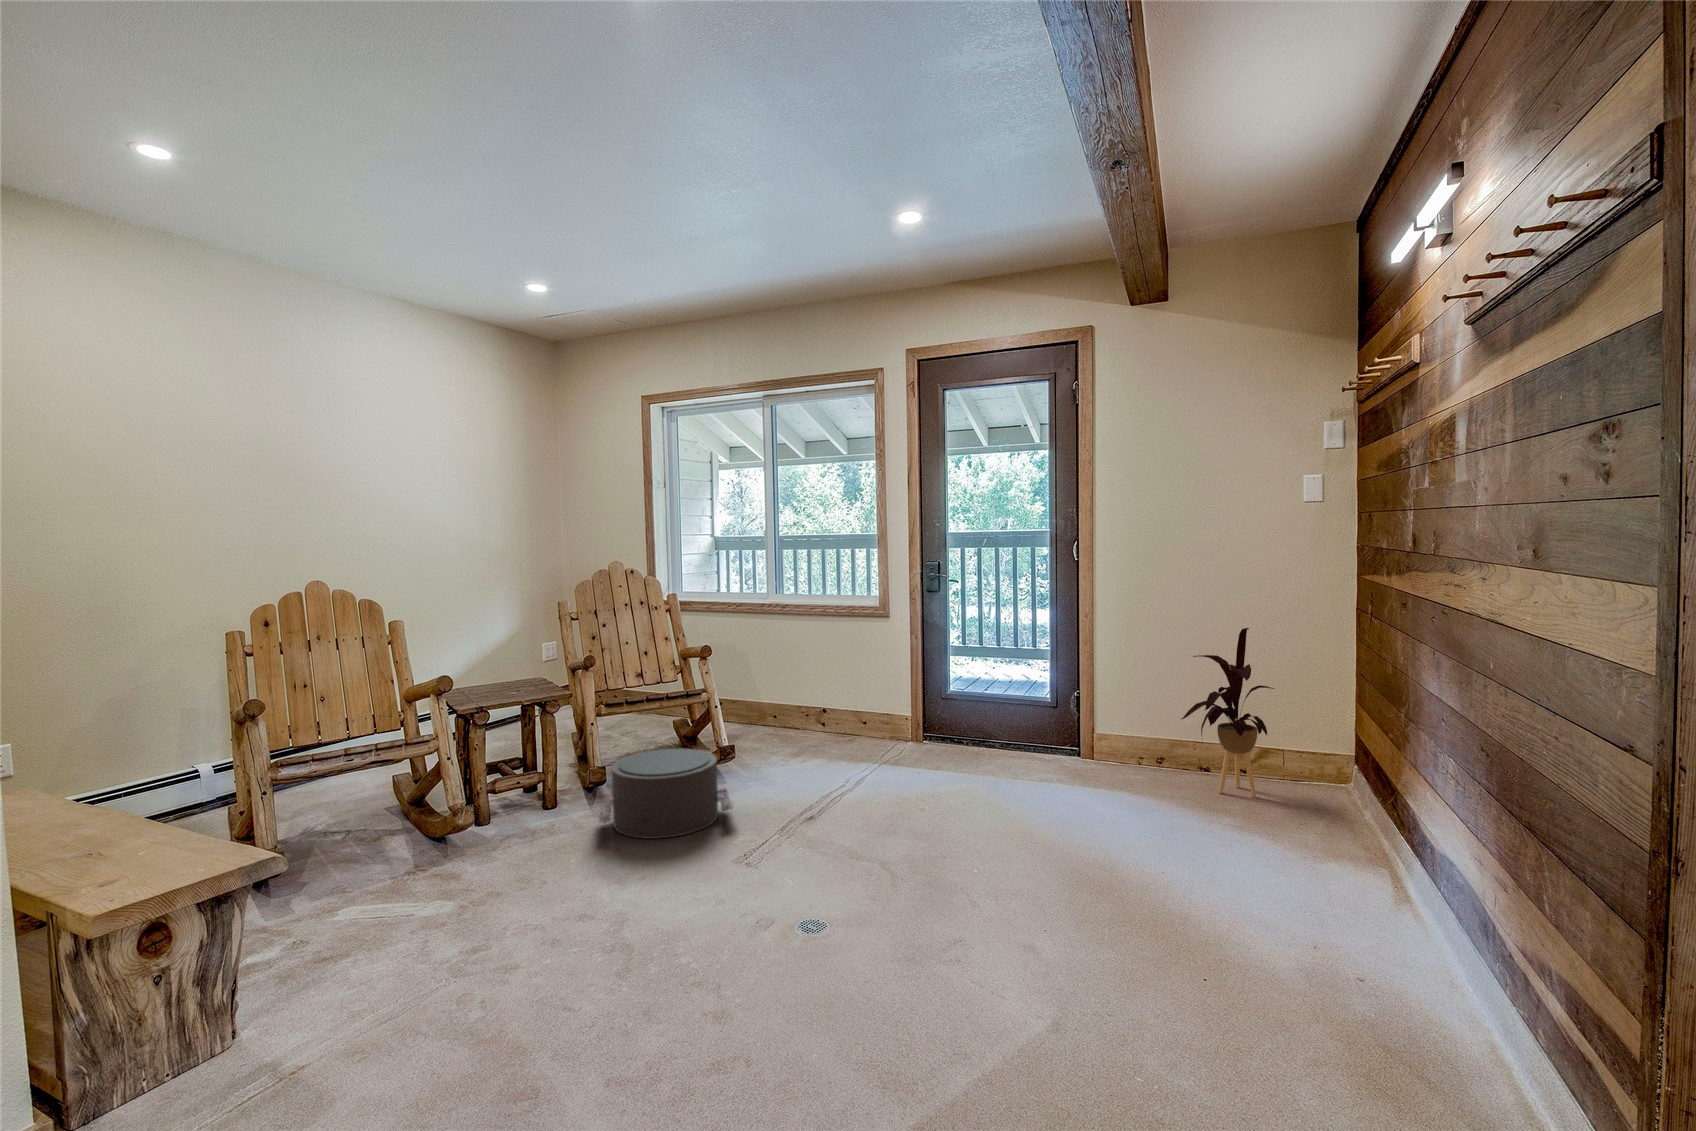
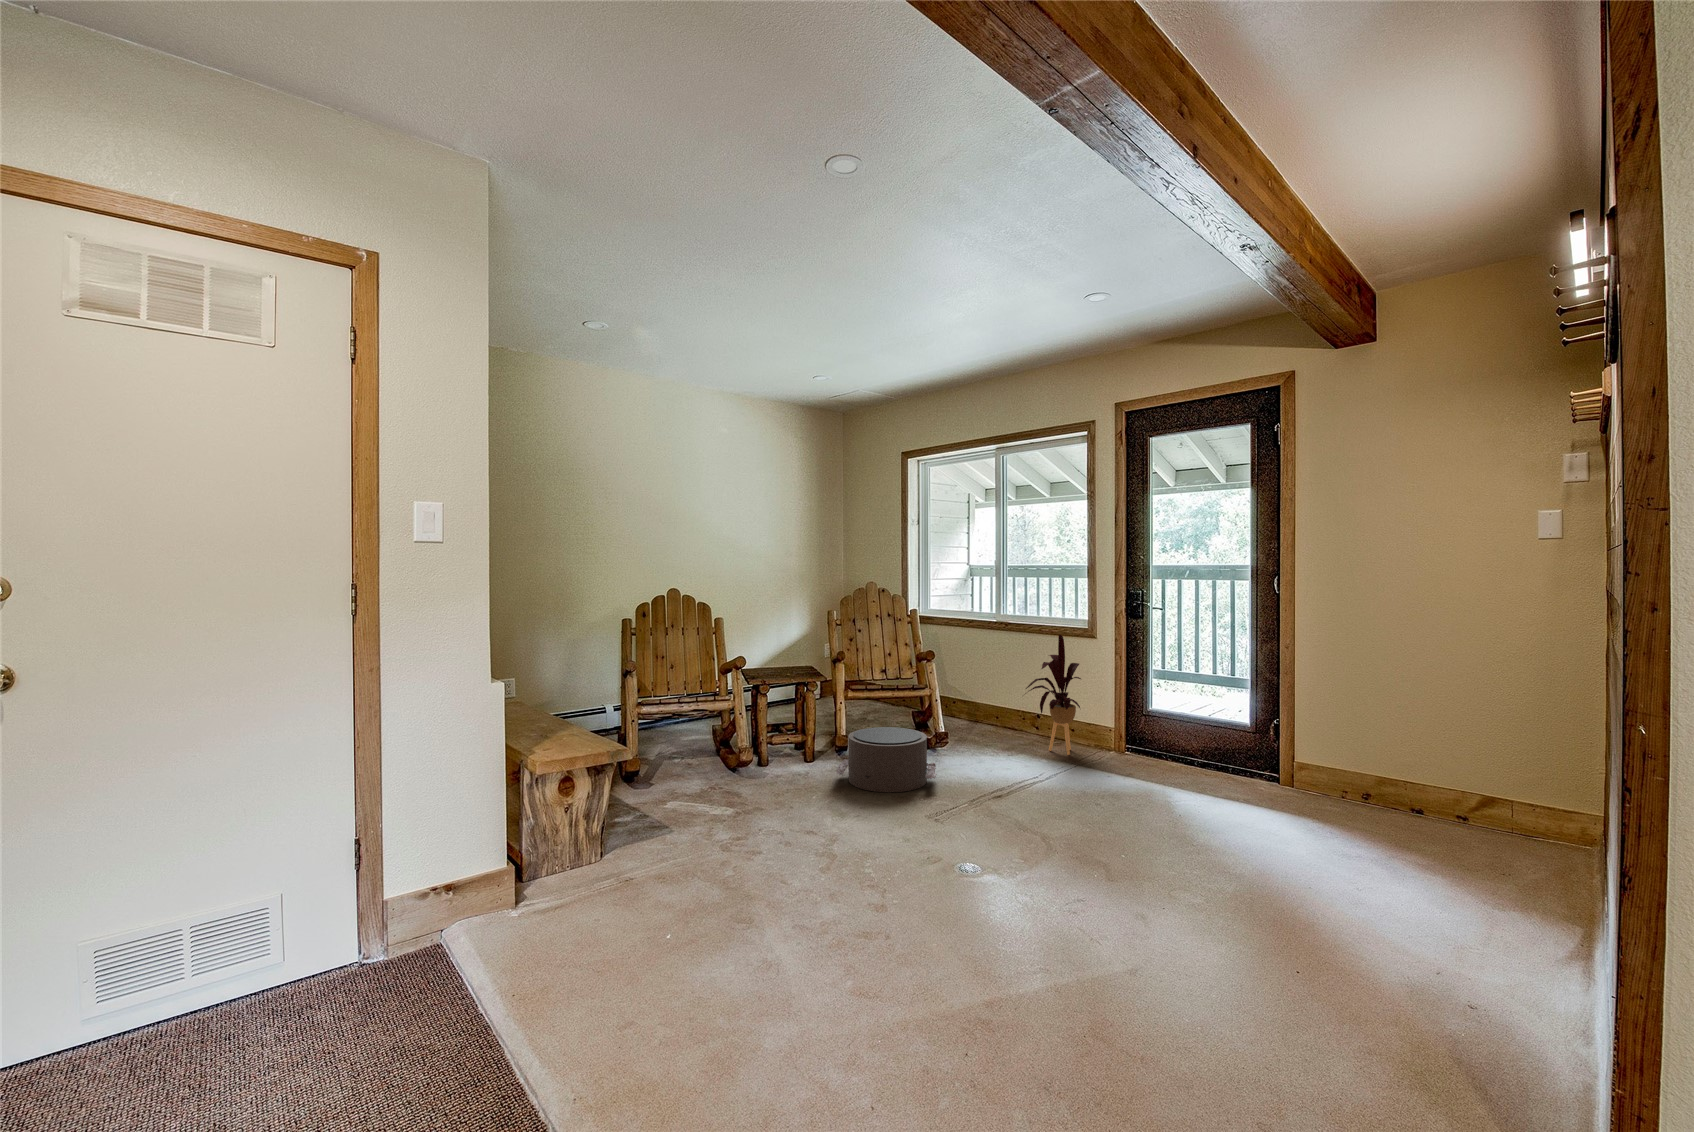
house plant: present [1182,628,1274,797] -> present [1025,635,1081,755]

